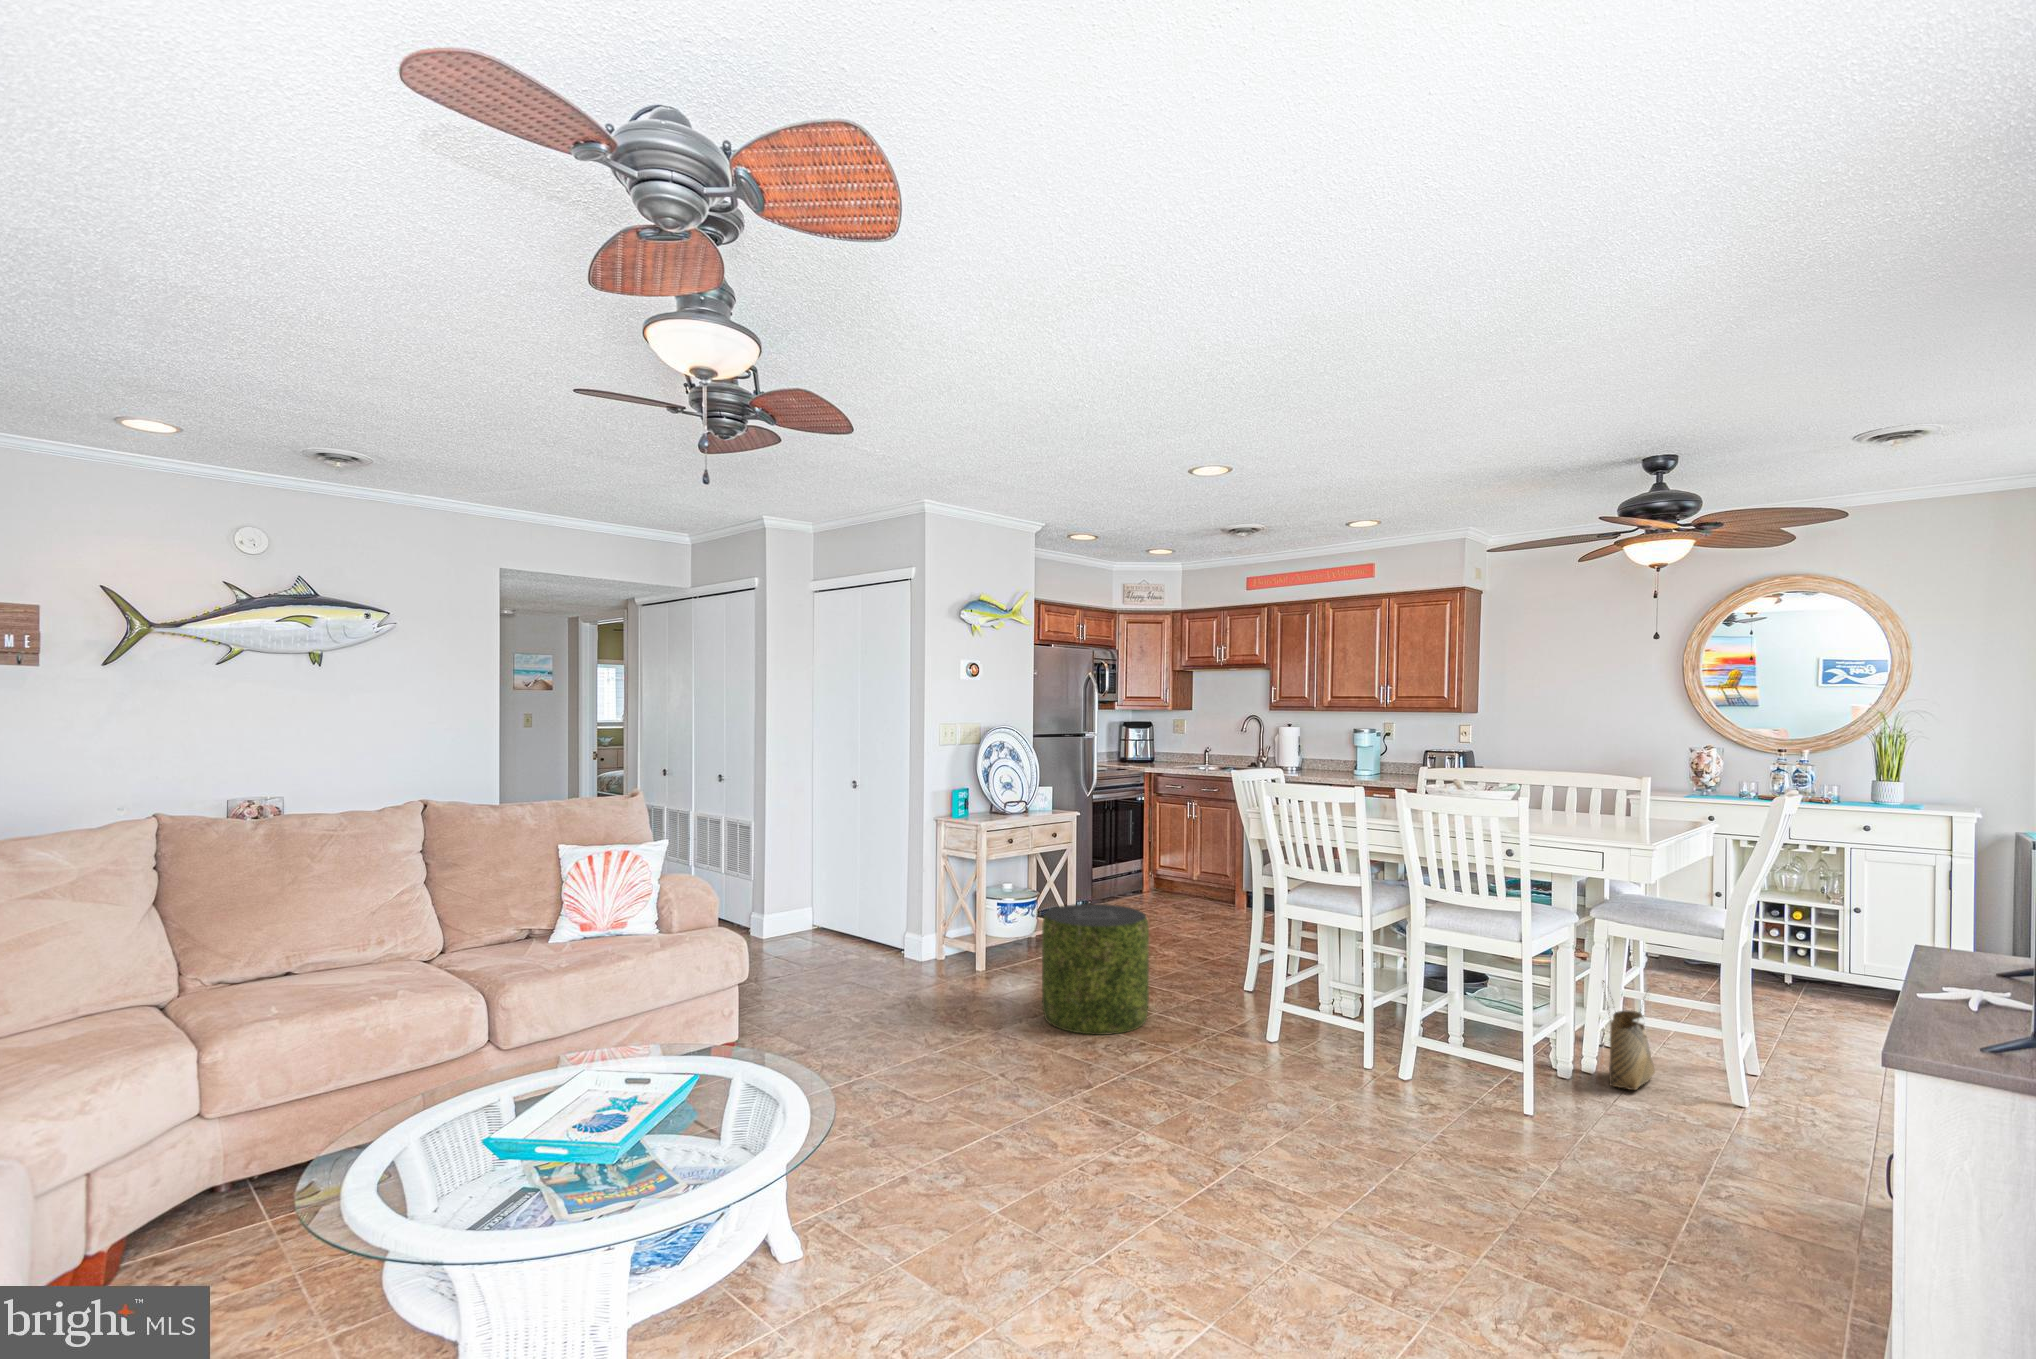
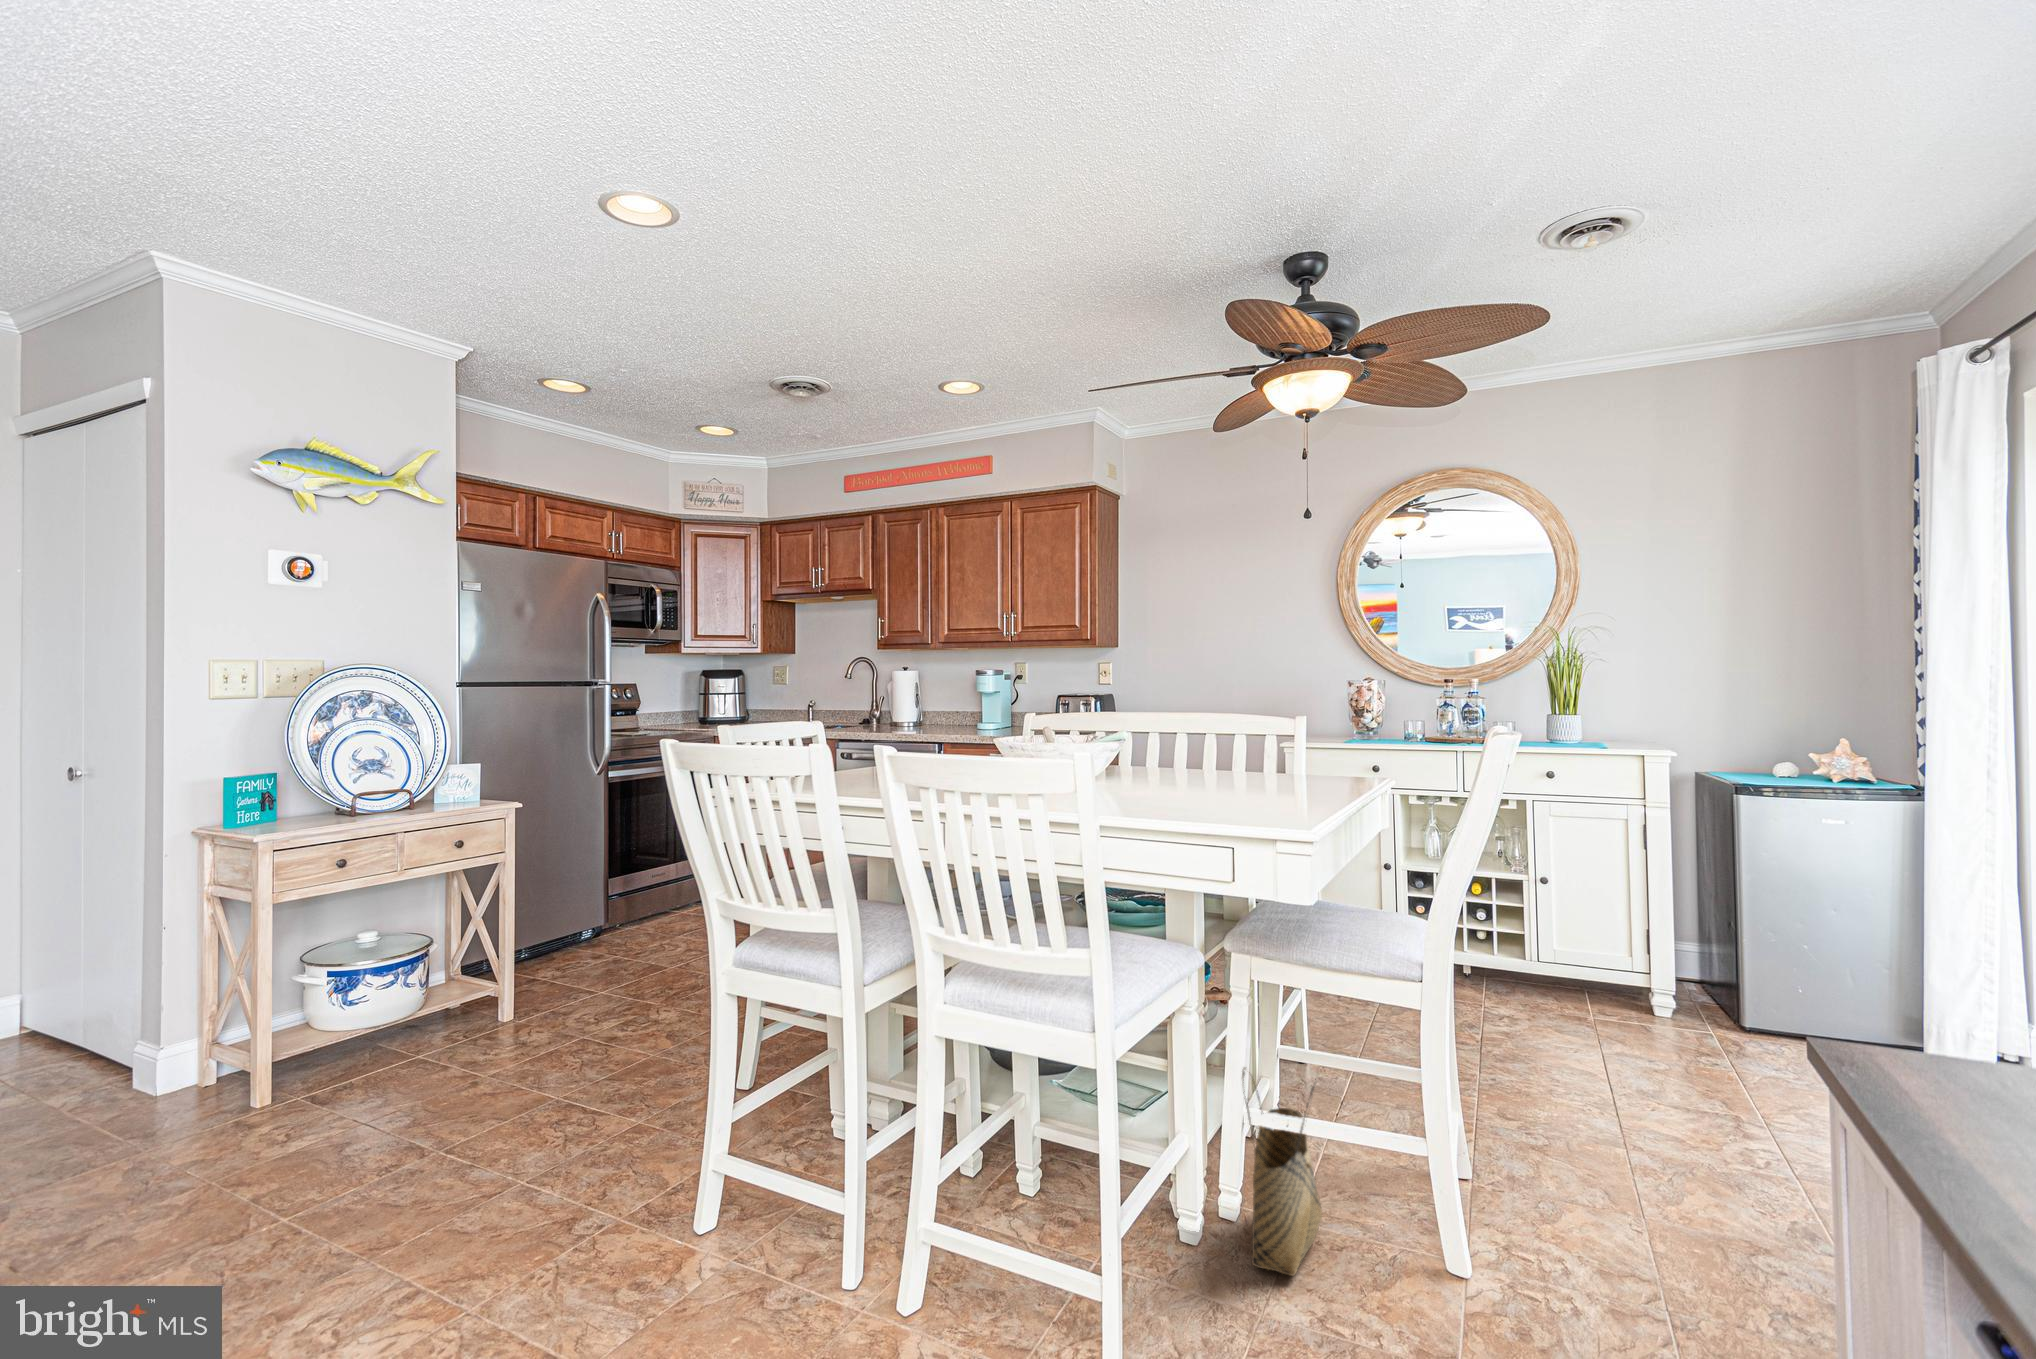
pouf: present [1042,904,1149,1035] -> none [233,980,489,1277]

